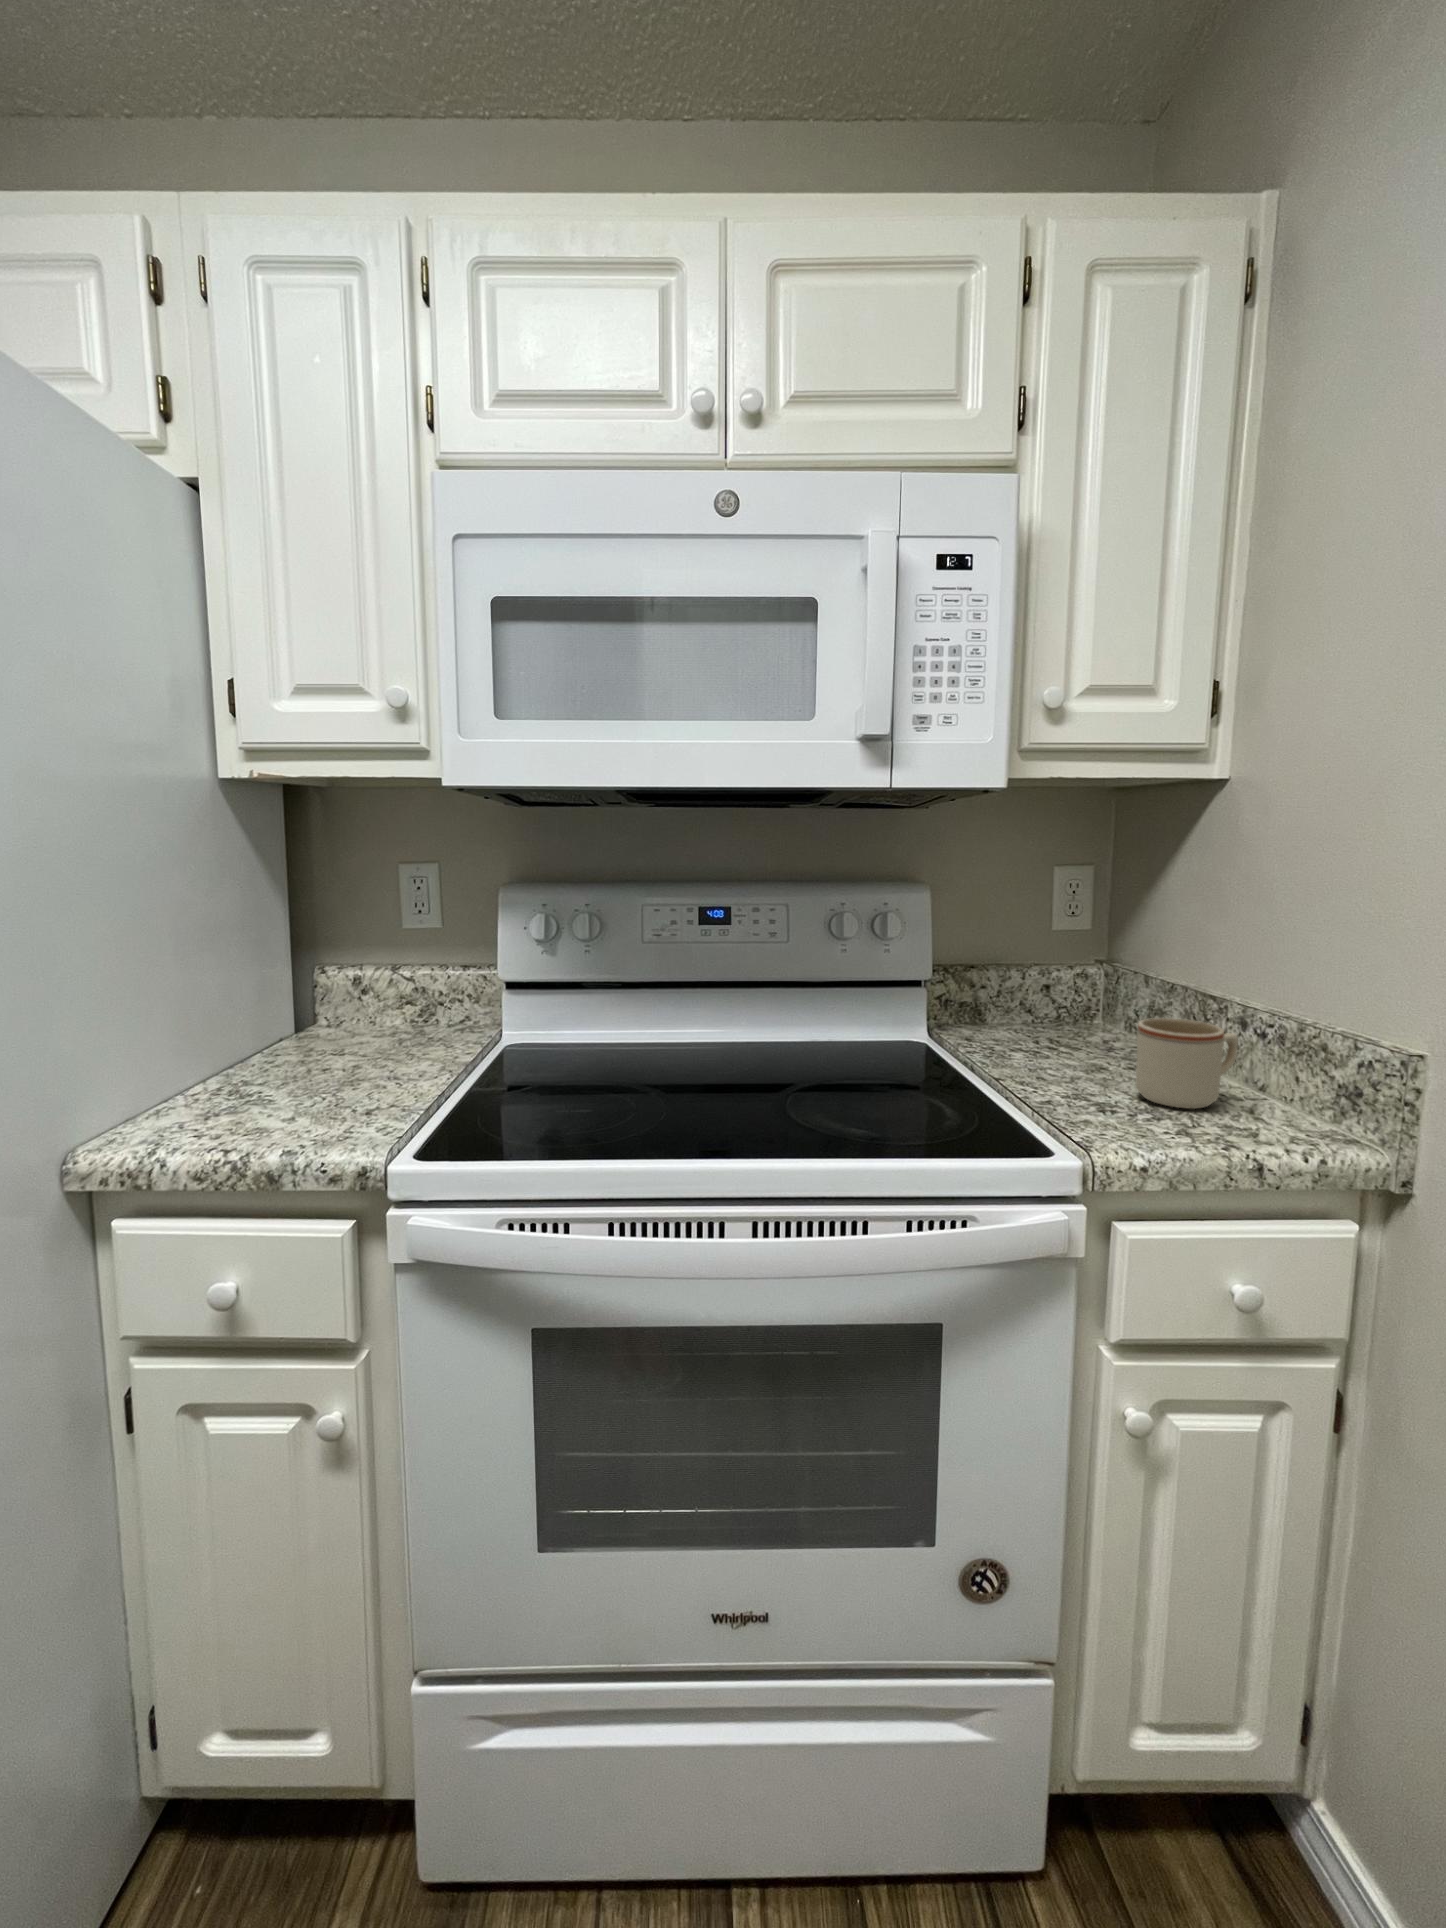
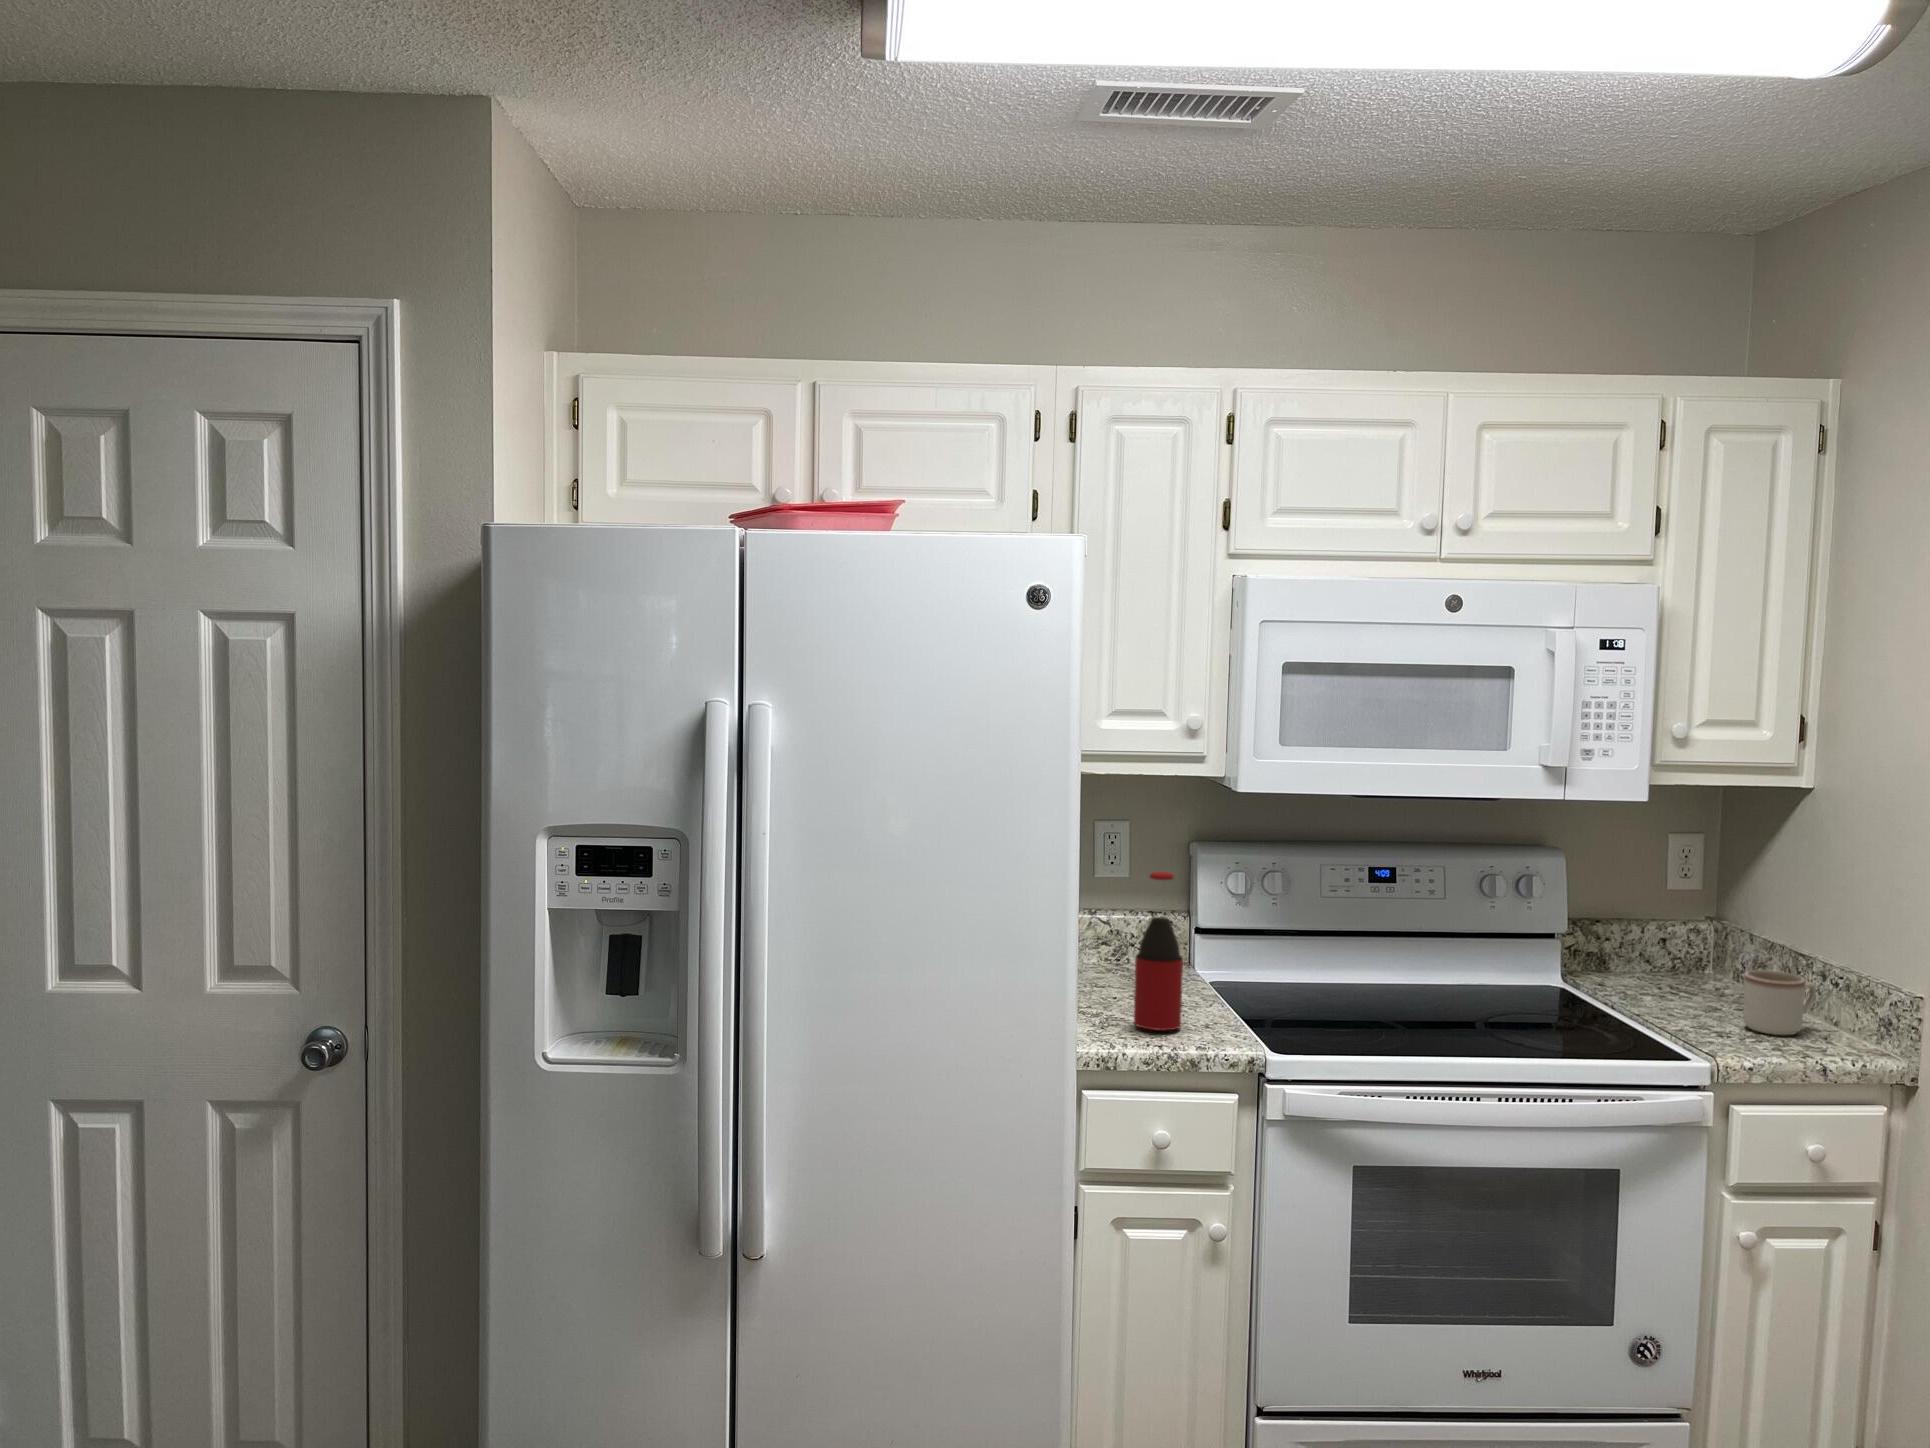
bottle: none [263,895,342,1124] -> present [1134,872,1183,1031]

